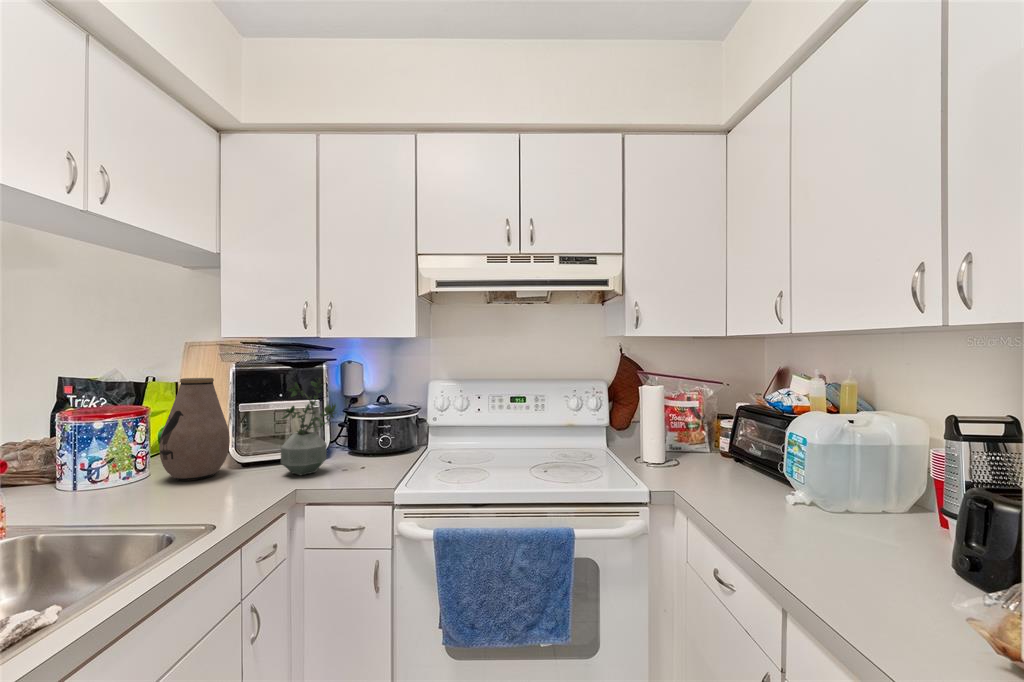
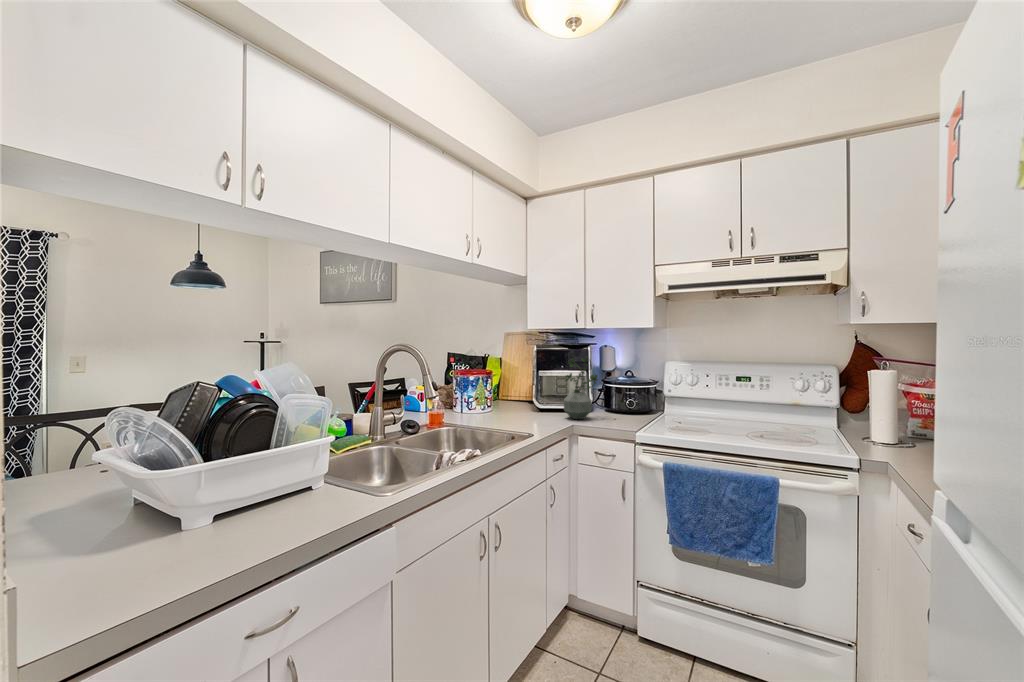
vase: present [159,378,230,481] -> none [499,354,534,415]

